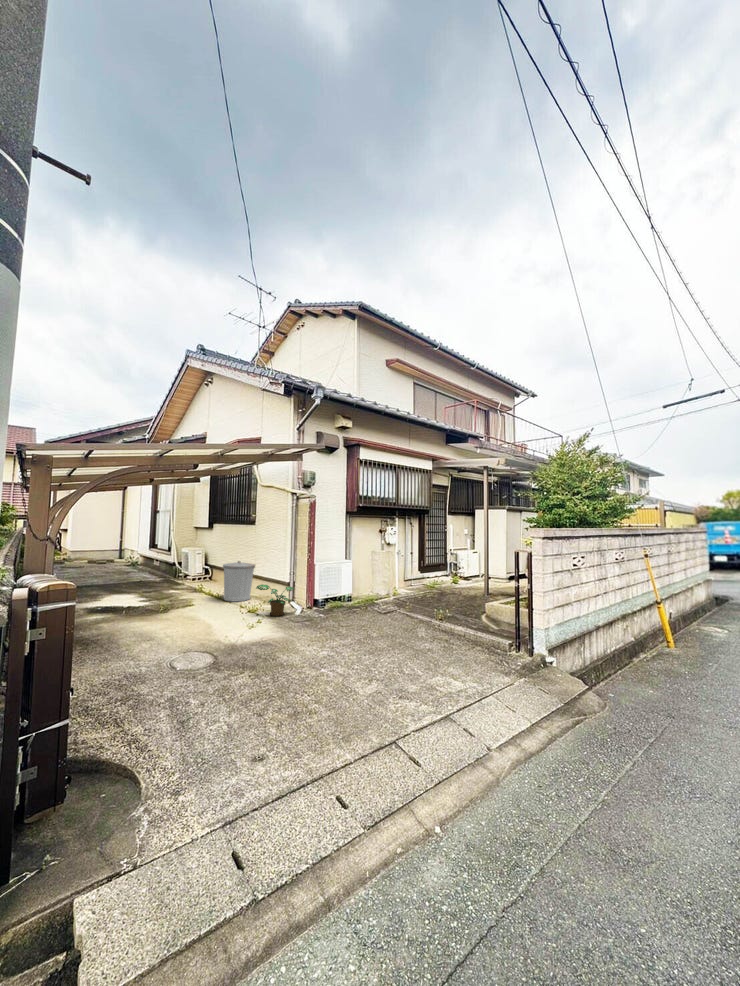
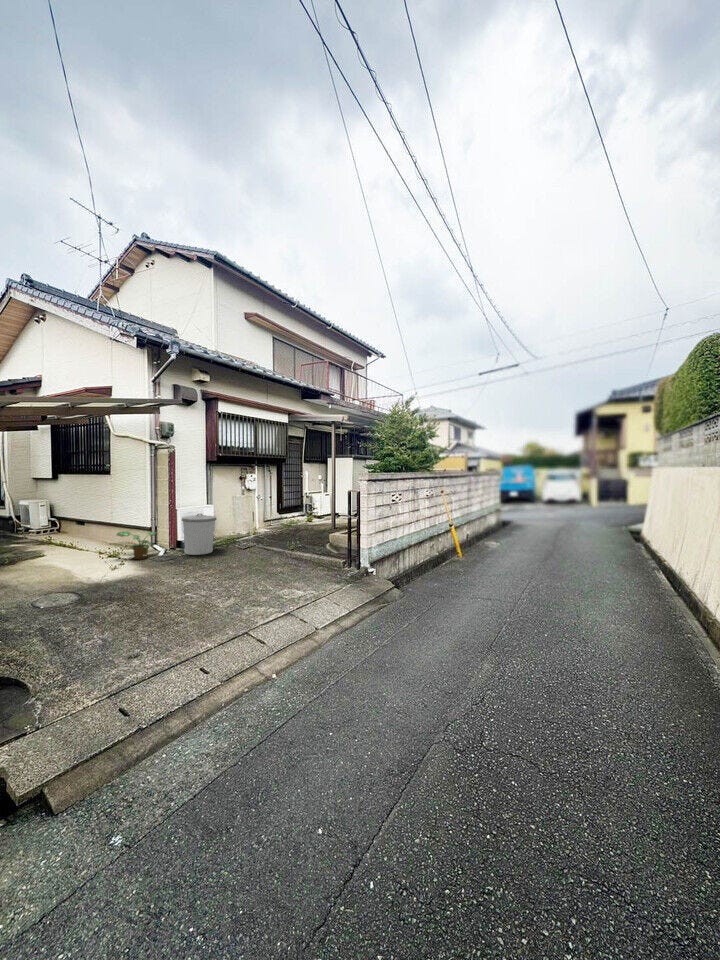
trash can: present [223,561,255,602] -> present [182,514,217,555]

